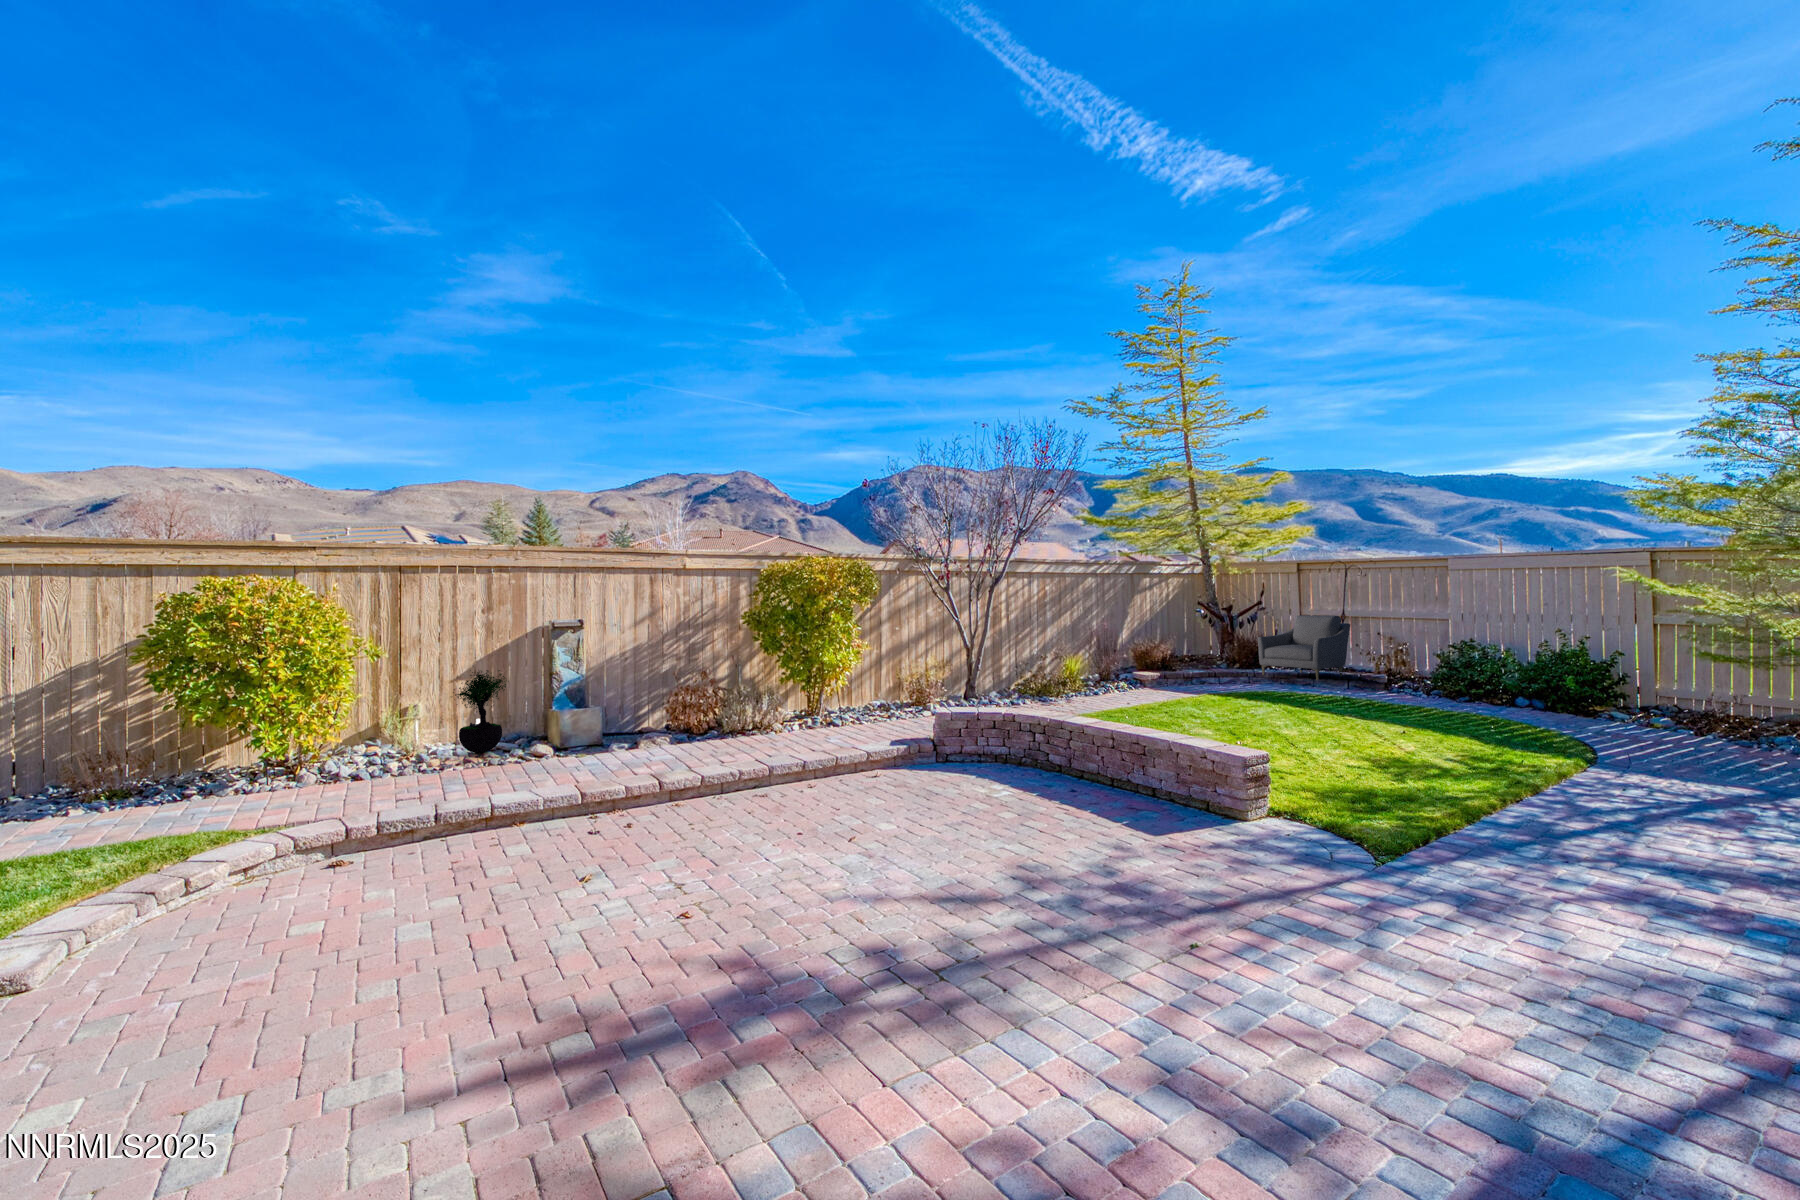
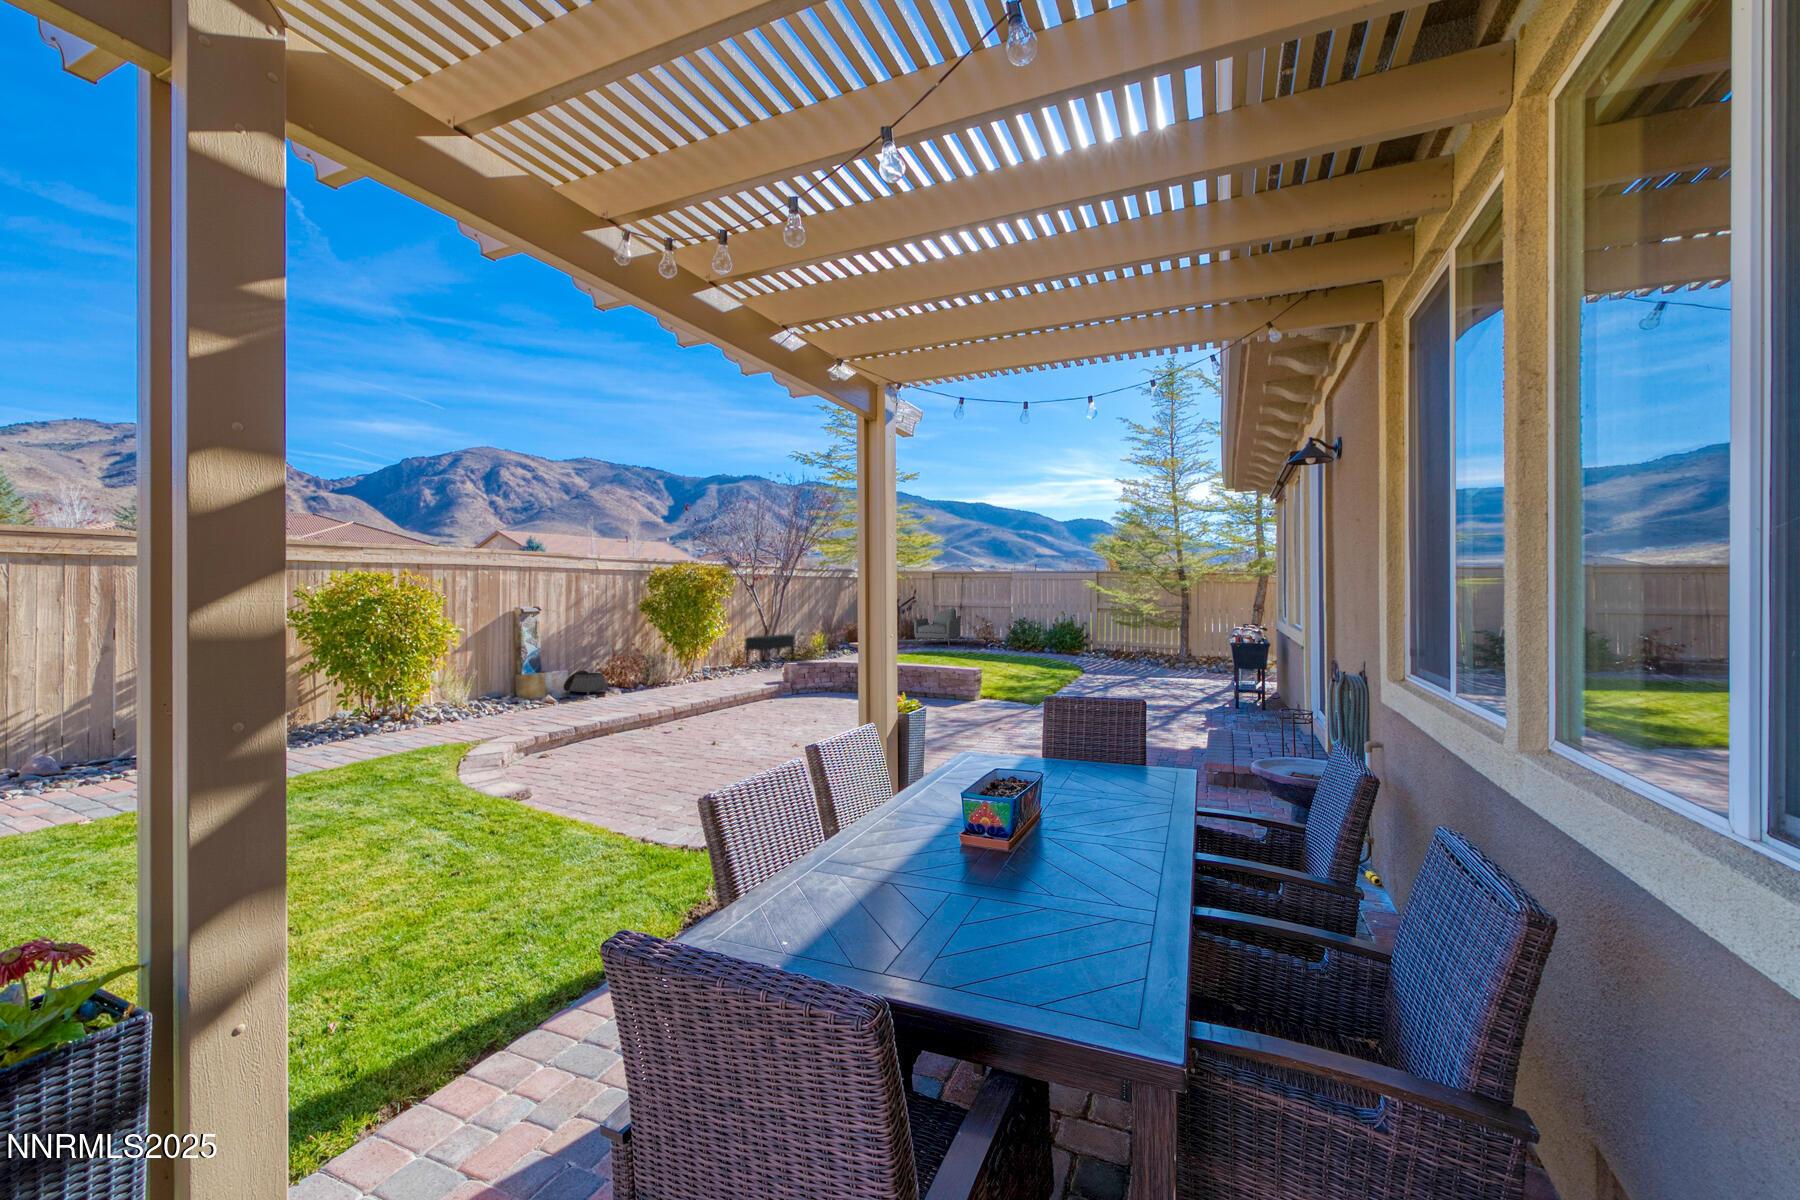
bench: none [947,657,1029,700] -> present [745,634,795,662]
potted tree: present [453,670,506,753] -> none [464,641,507,707]
basket: none [619,707,670,744] -> present [563,670,610,695]

